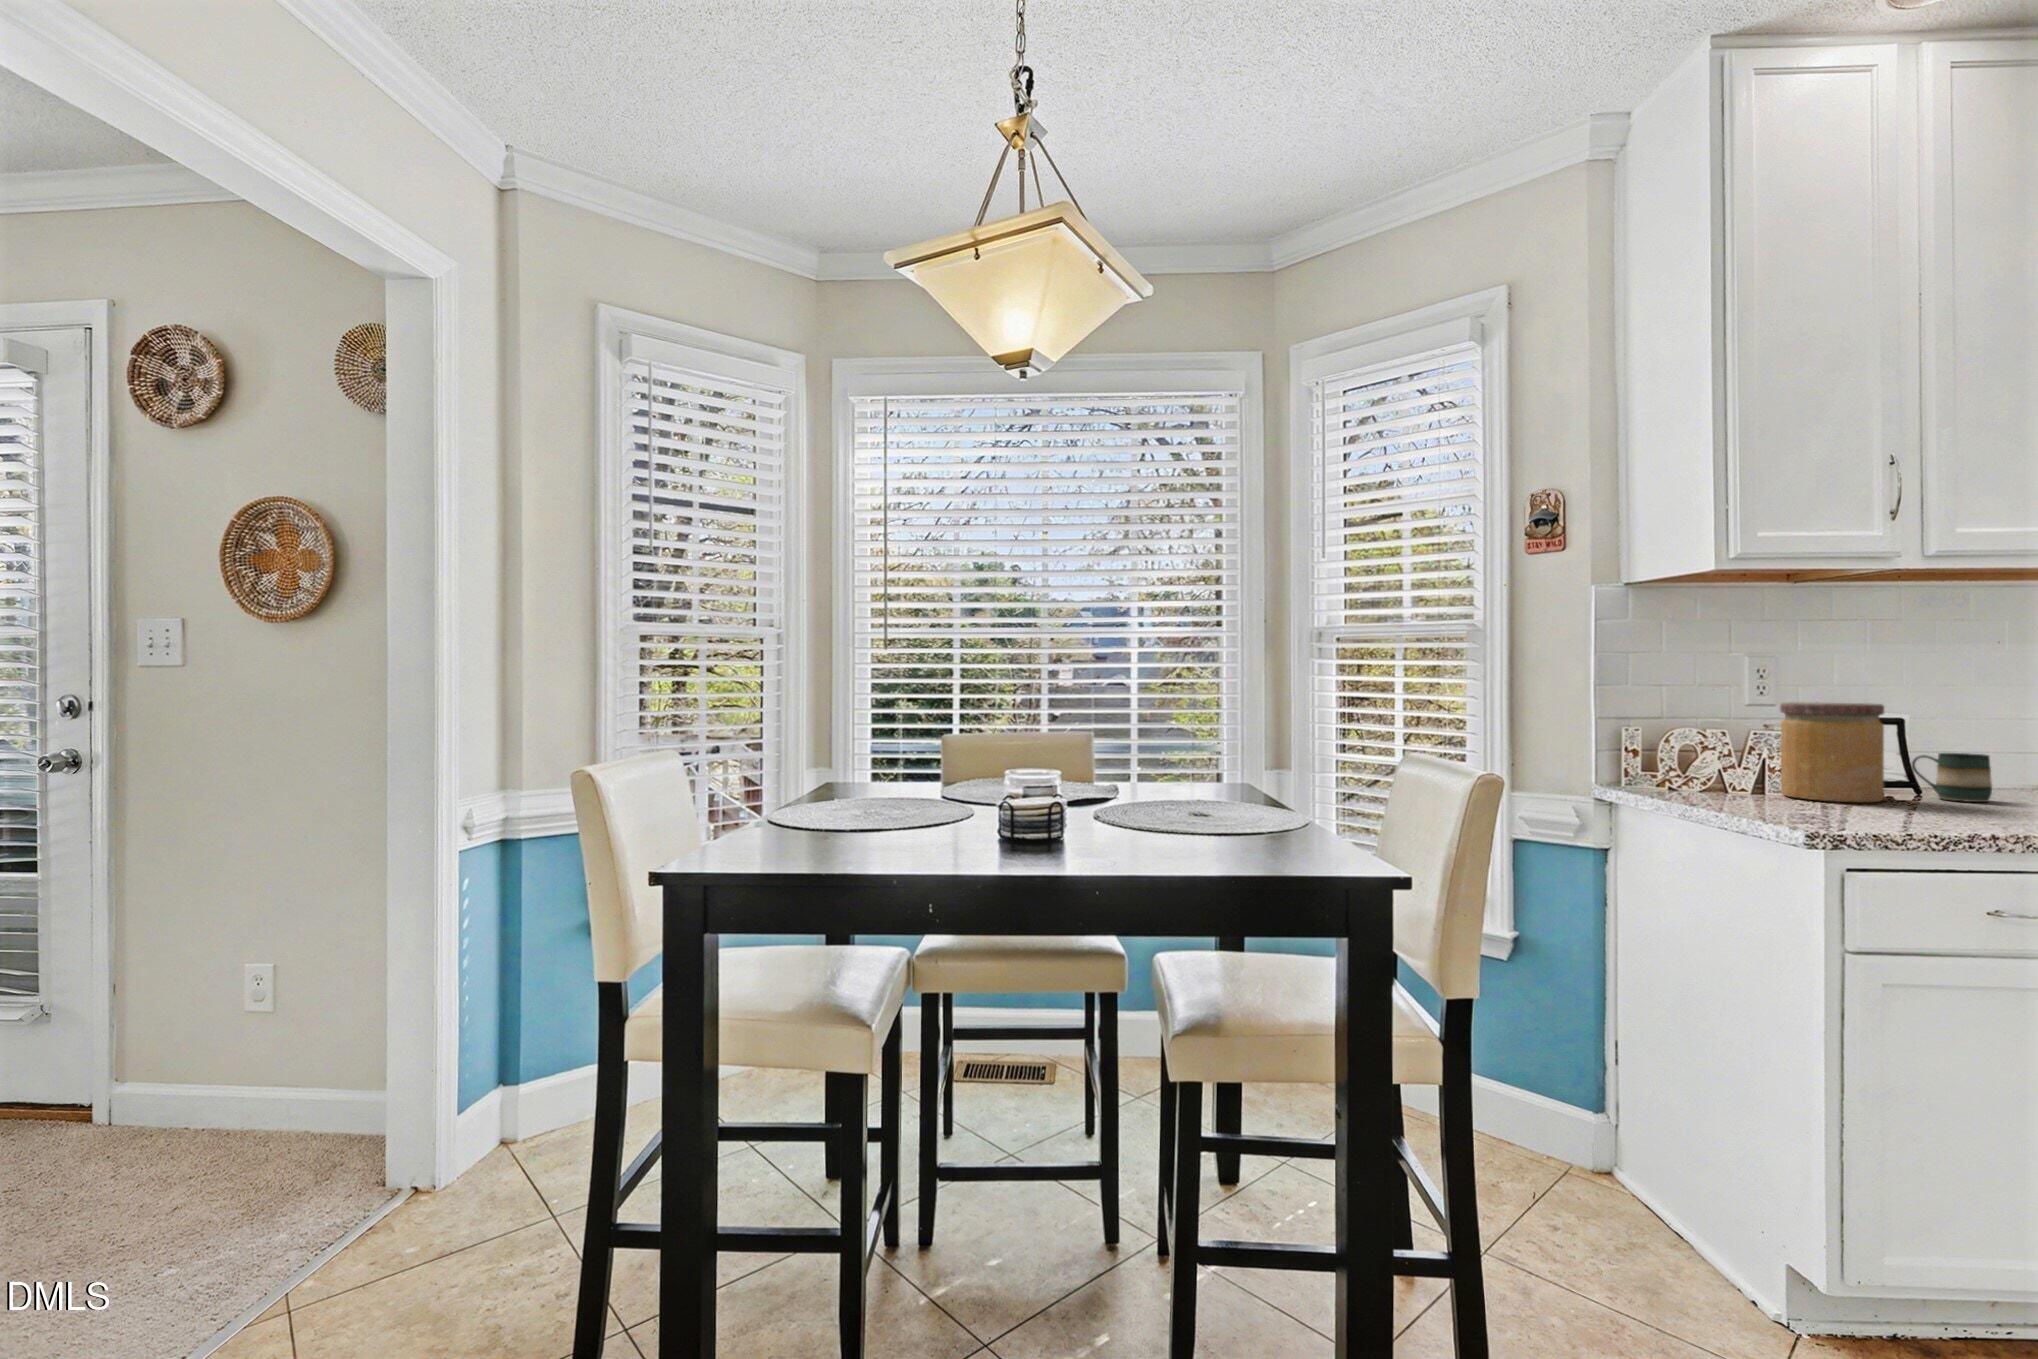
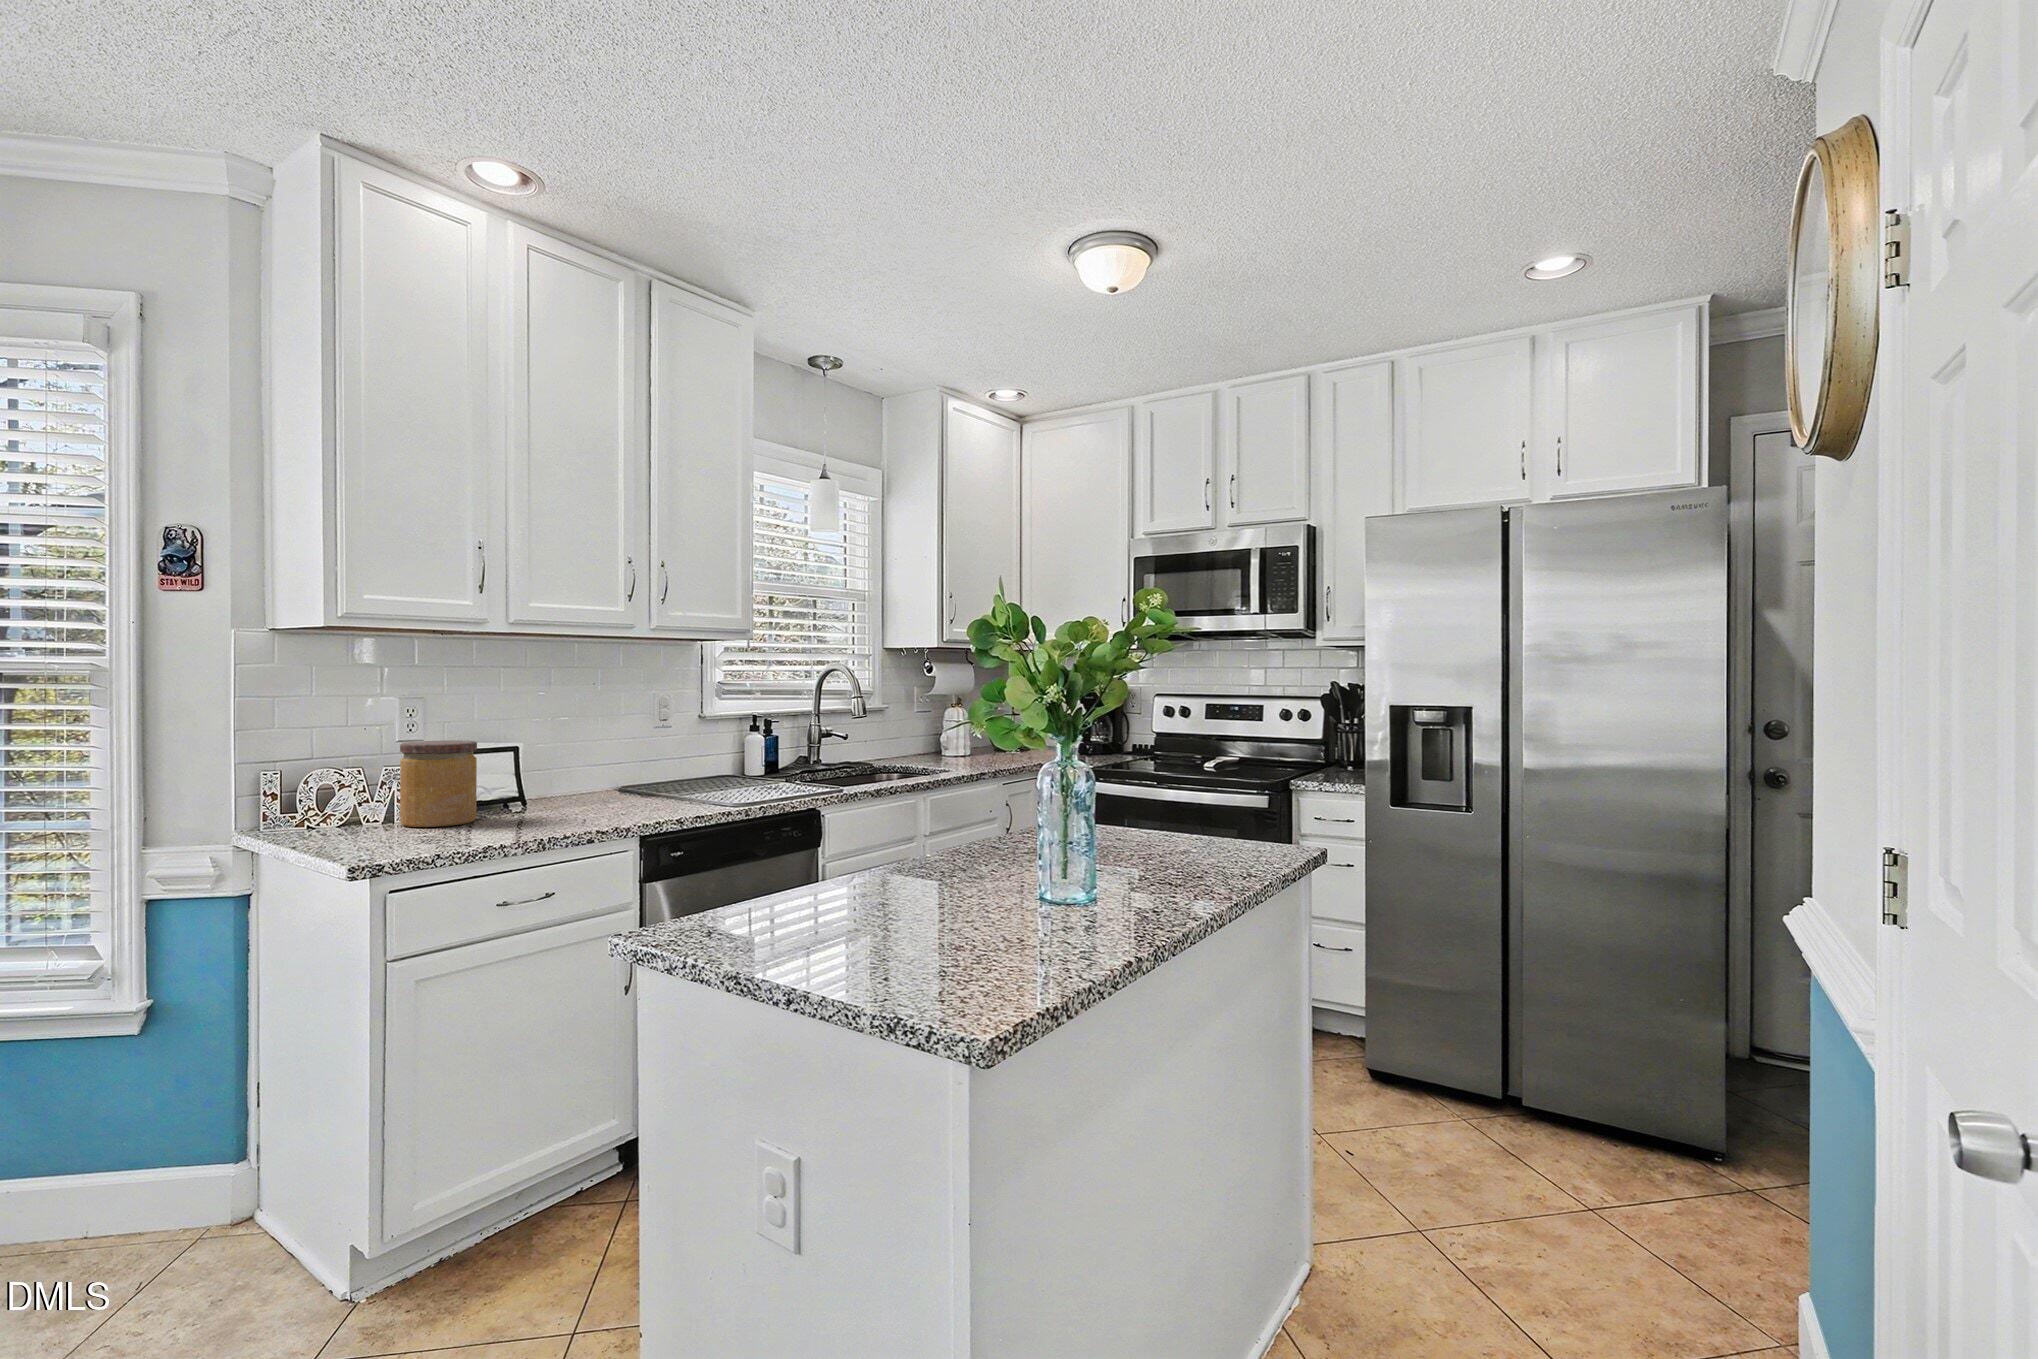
mug: present [1912,753,1992,802] -> none [507,776,555,815]

